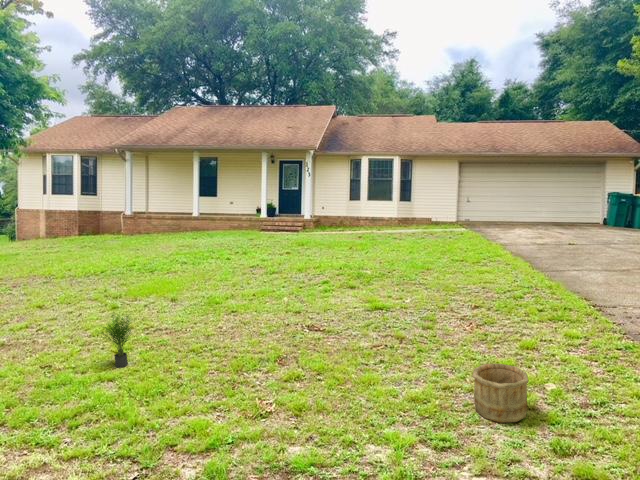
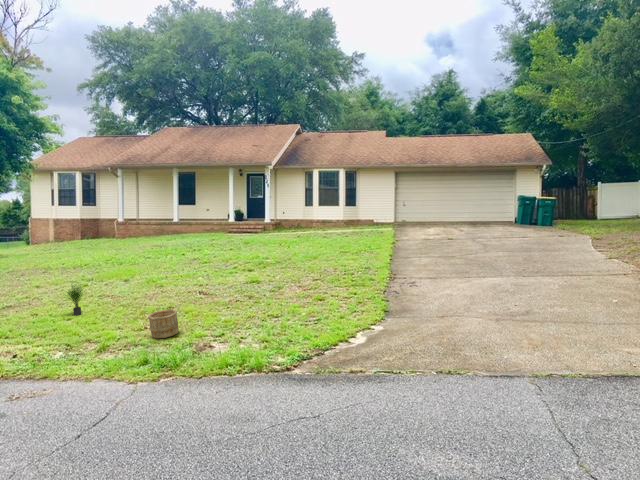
wooden bucket: present [473,364,528,423] -> present [148,310,179,338]

